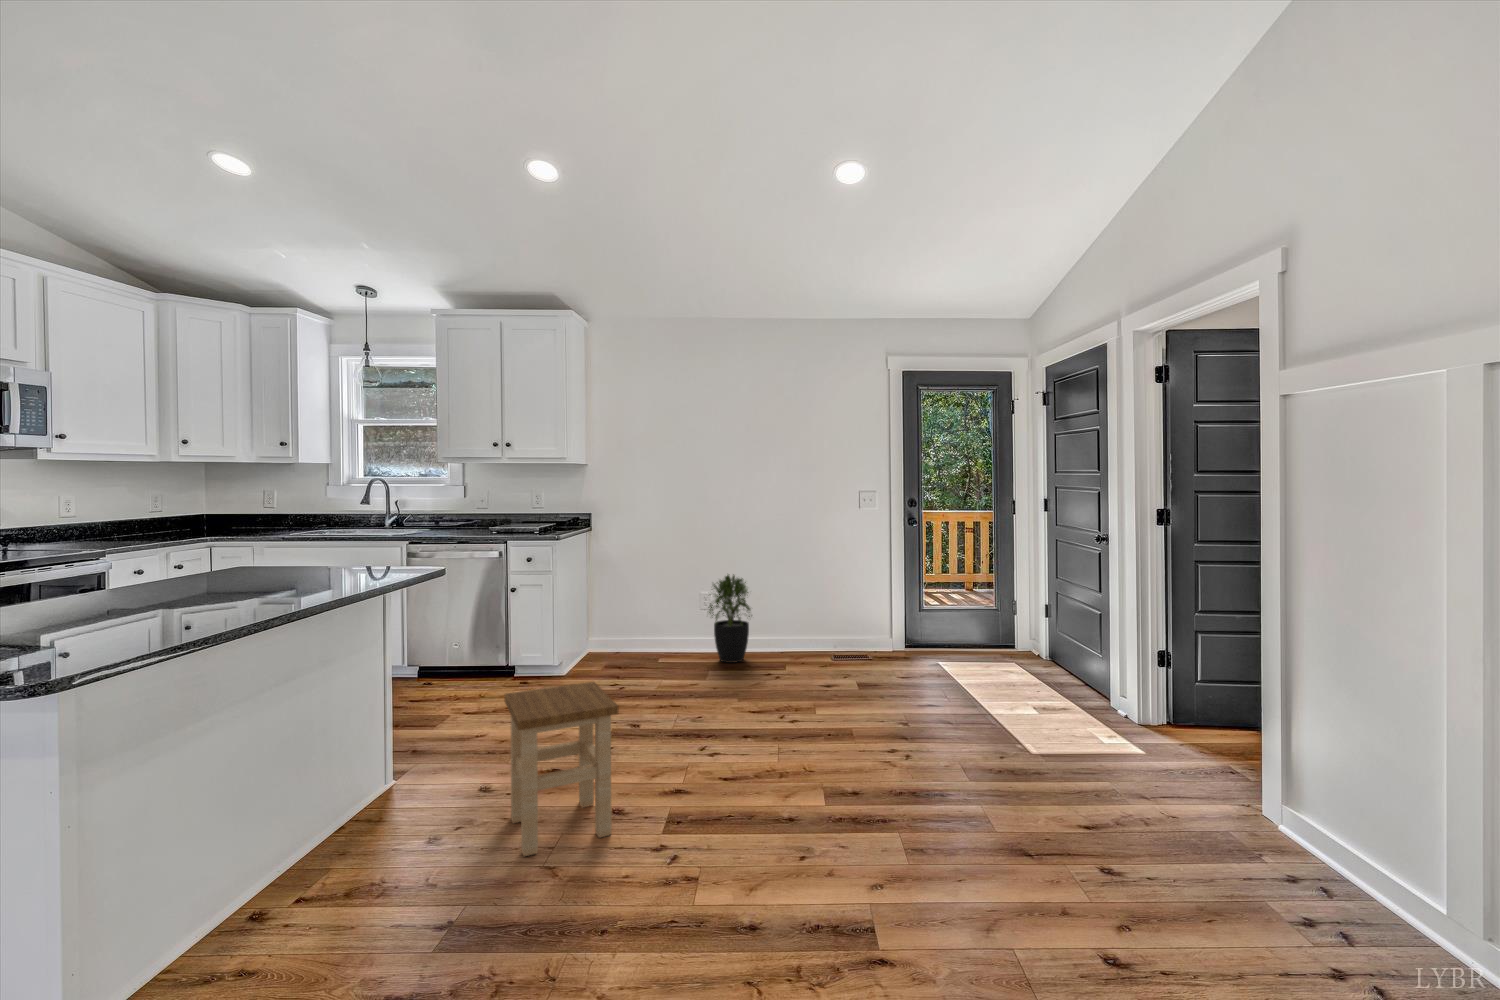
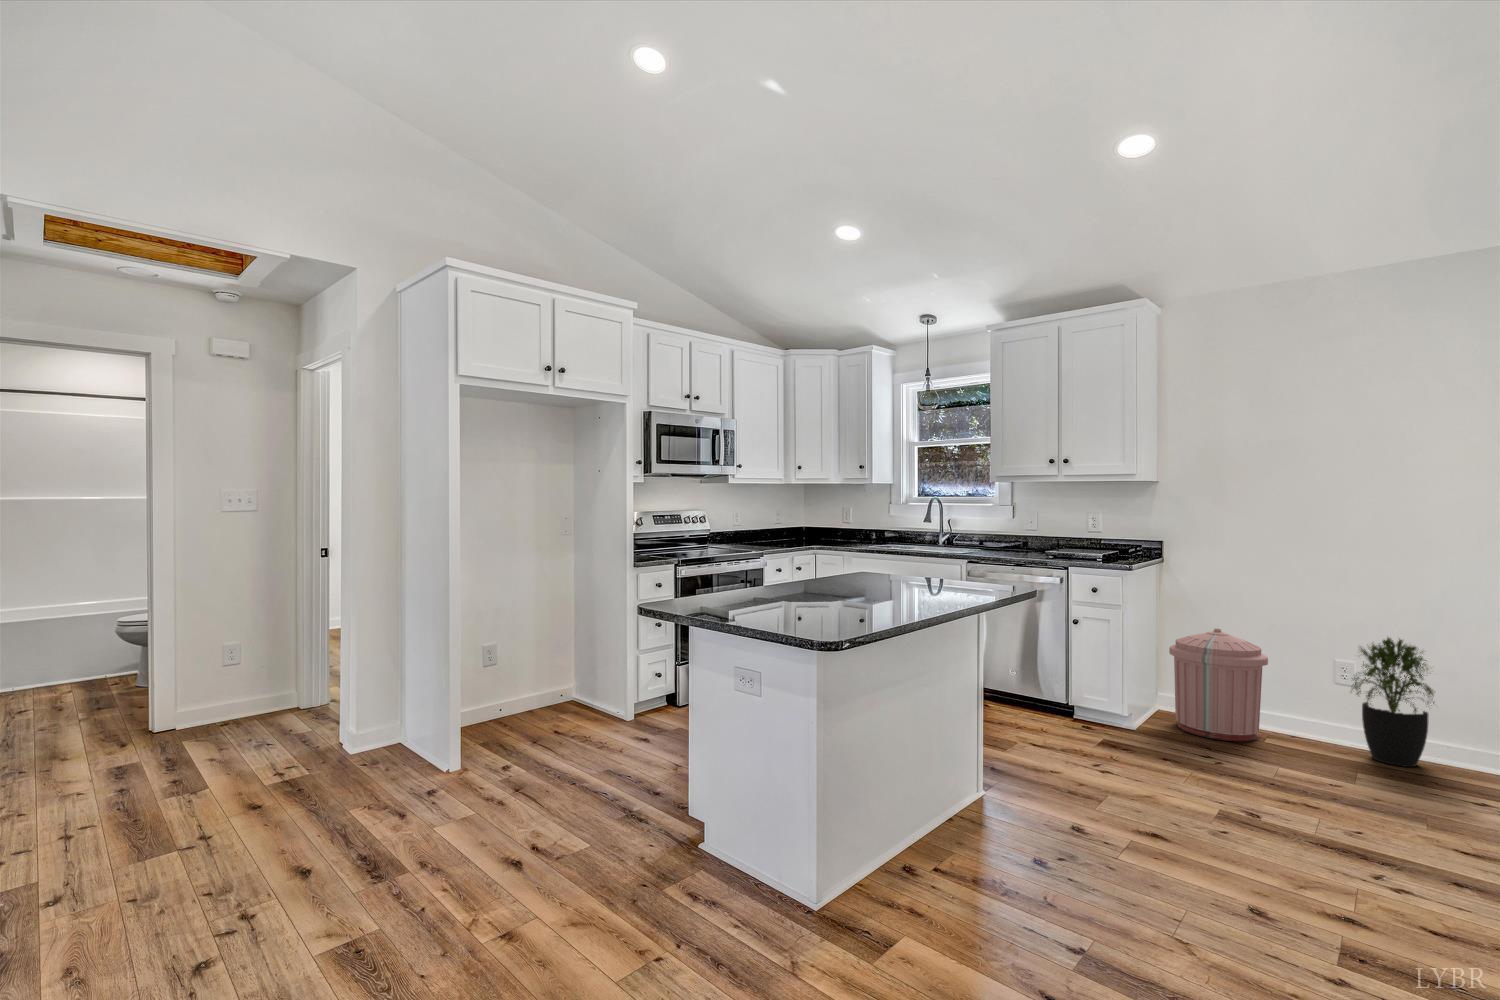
trash can: none [592,581,659,668] -> present [1169,629,1268,741]
stool: present [504,682,619,856] -> none [1107,734,1269,939]

